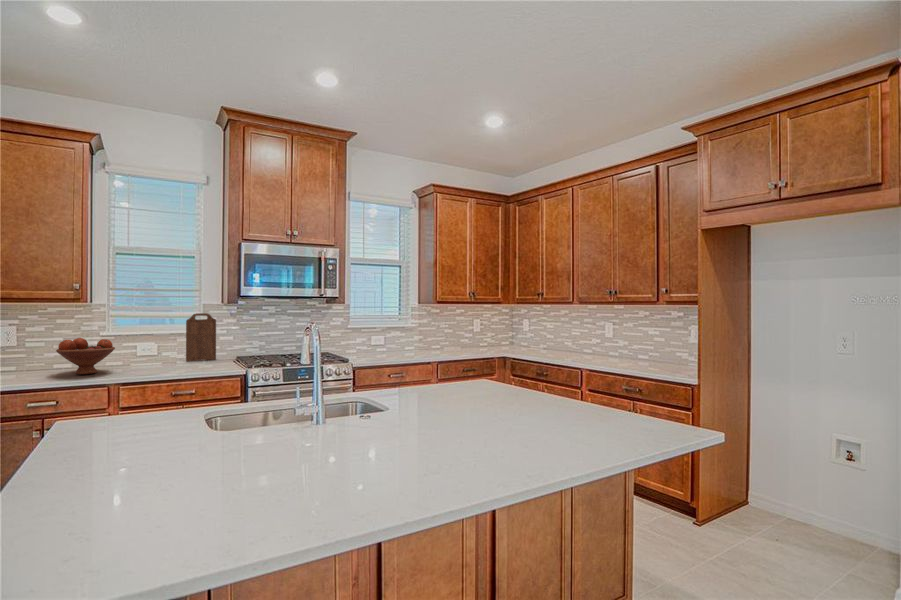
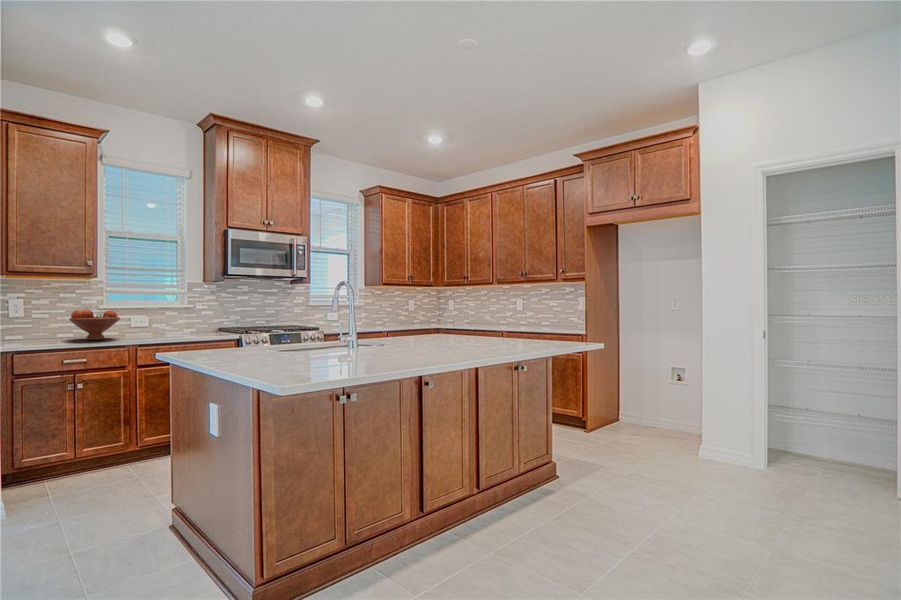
cutting board: present [186,313,216,361] -> none [173,291,199,332]

